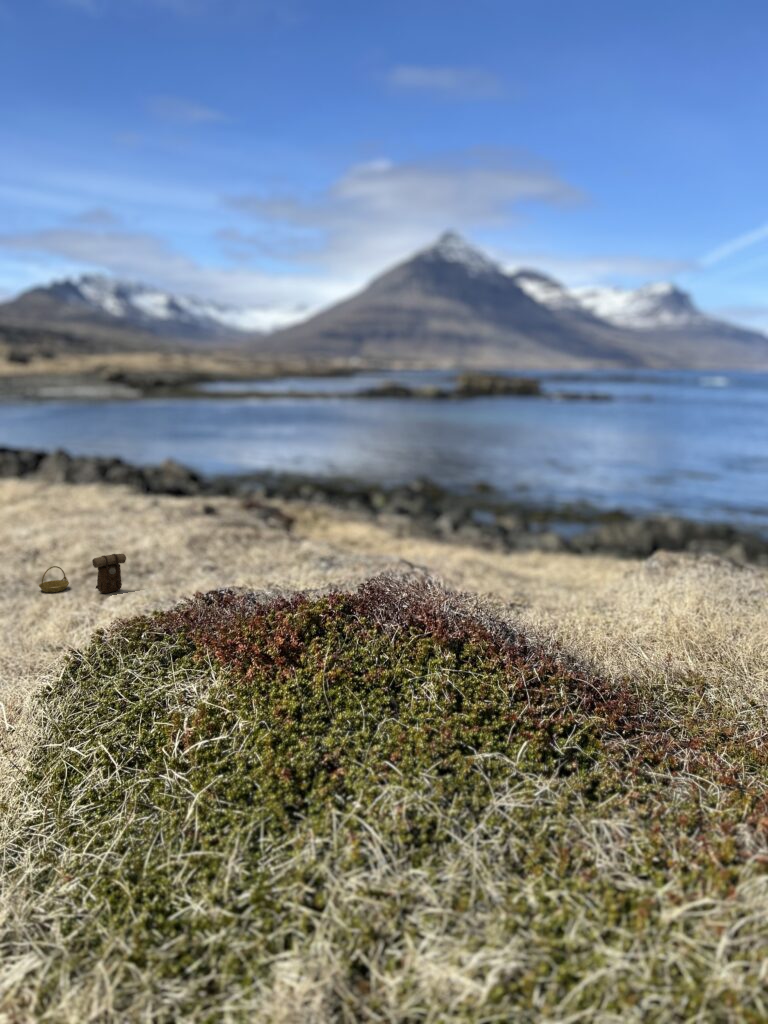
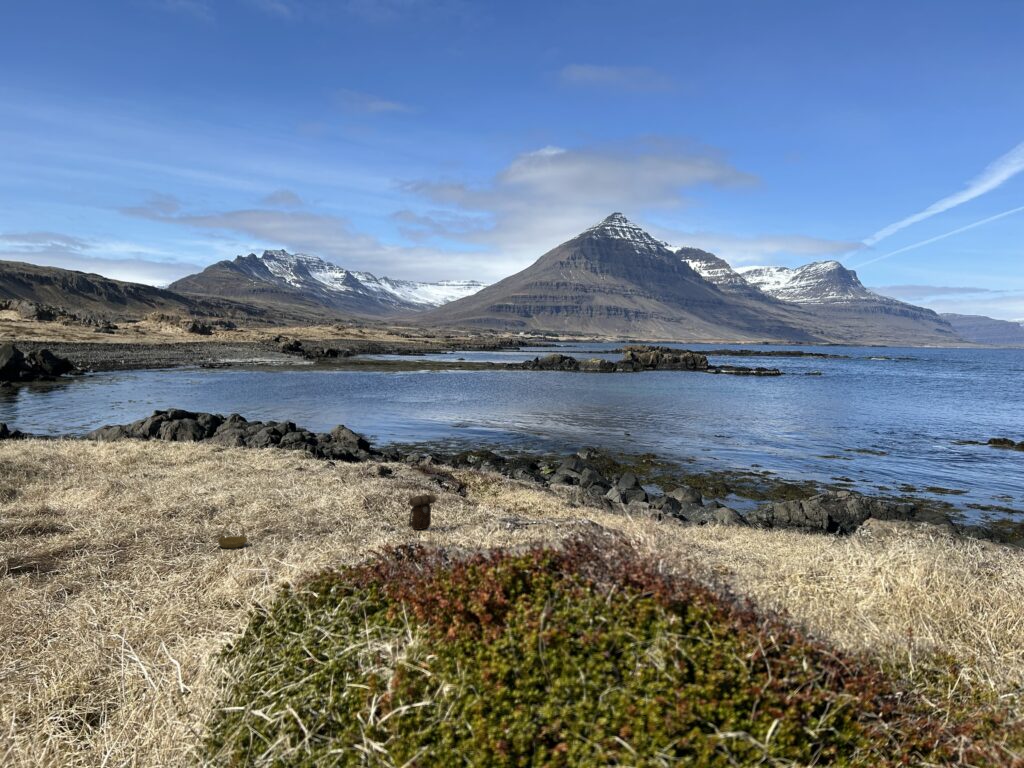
backpack: present [92,554,126,593] -> present [409,495,436,530]

